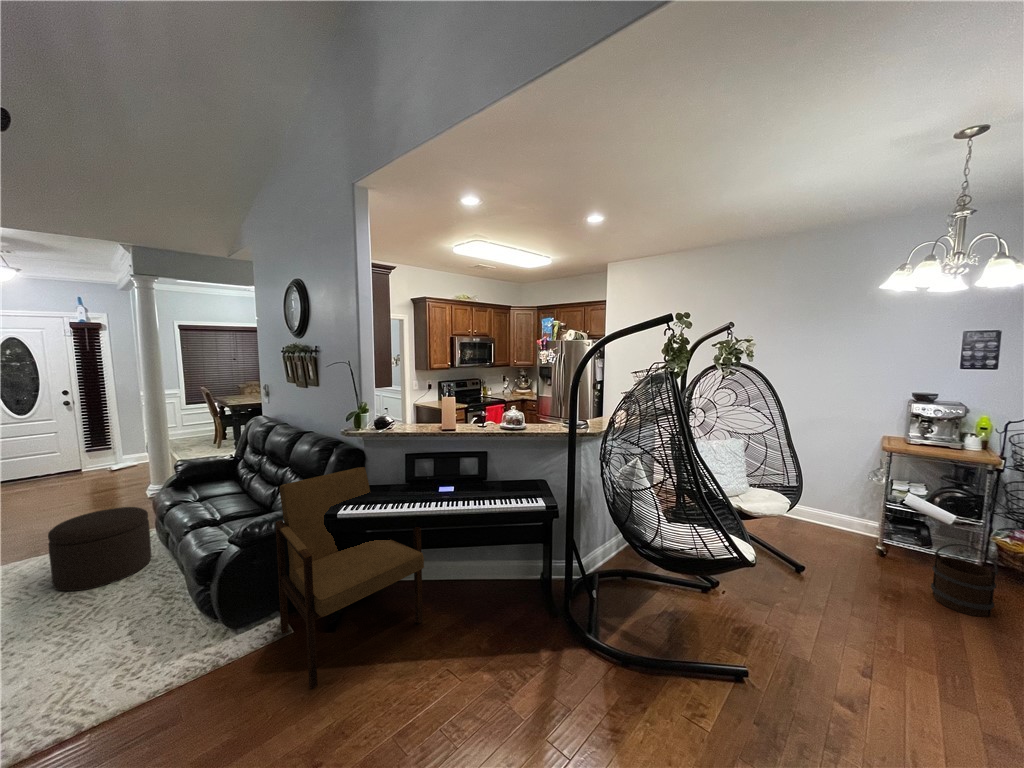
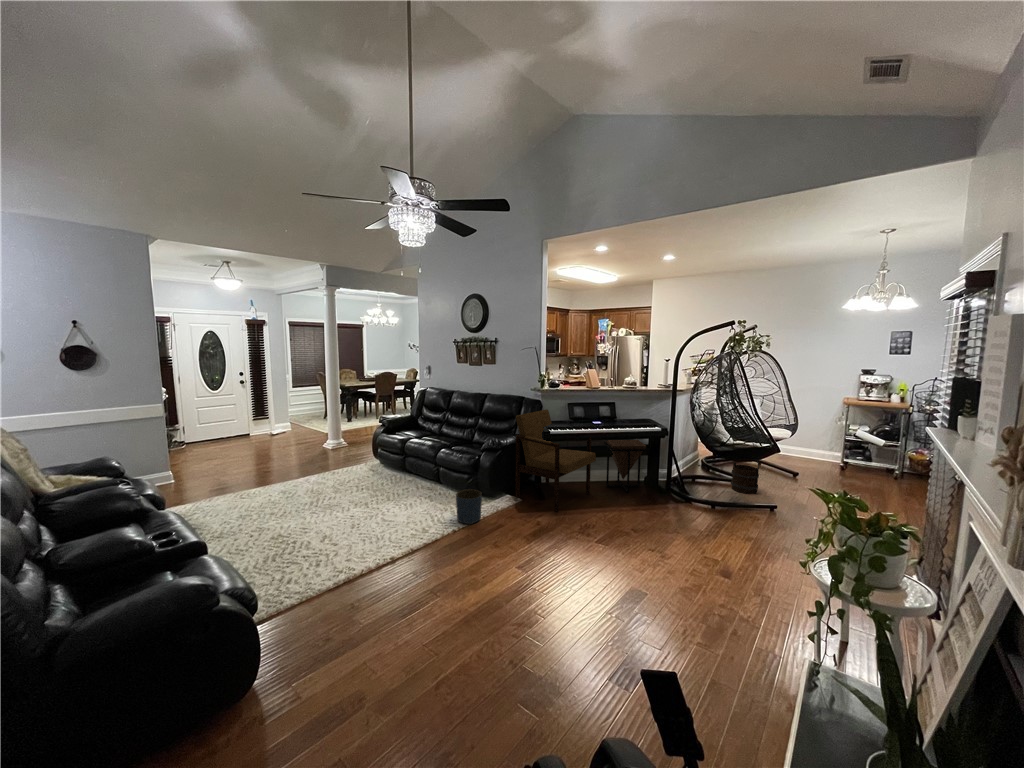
ottoman: present [48,507,151,591] -> none [348,441,393,486]
side table: none [460,513,522,620] -> present [604,440,647,493]
bucket: present [931,544,998,616] -> present [731,461,760,494]
planter: none [75,643,150,734] -> present [456,489,482,524]

